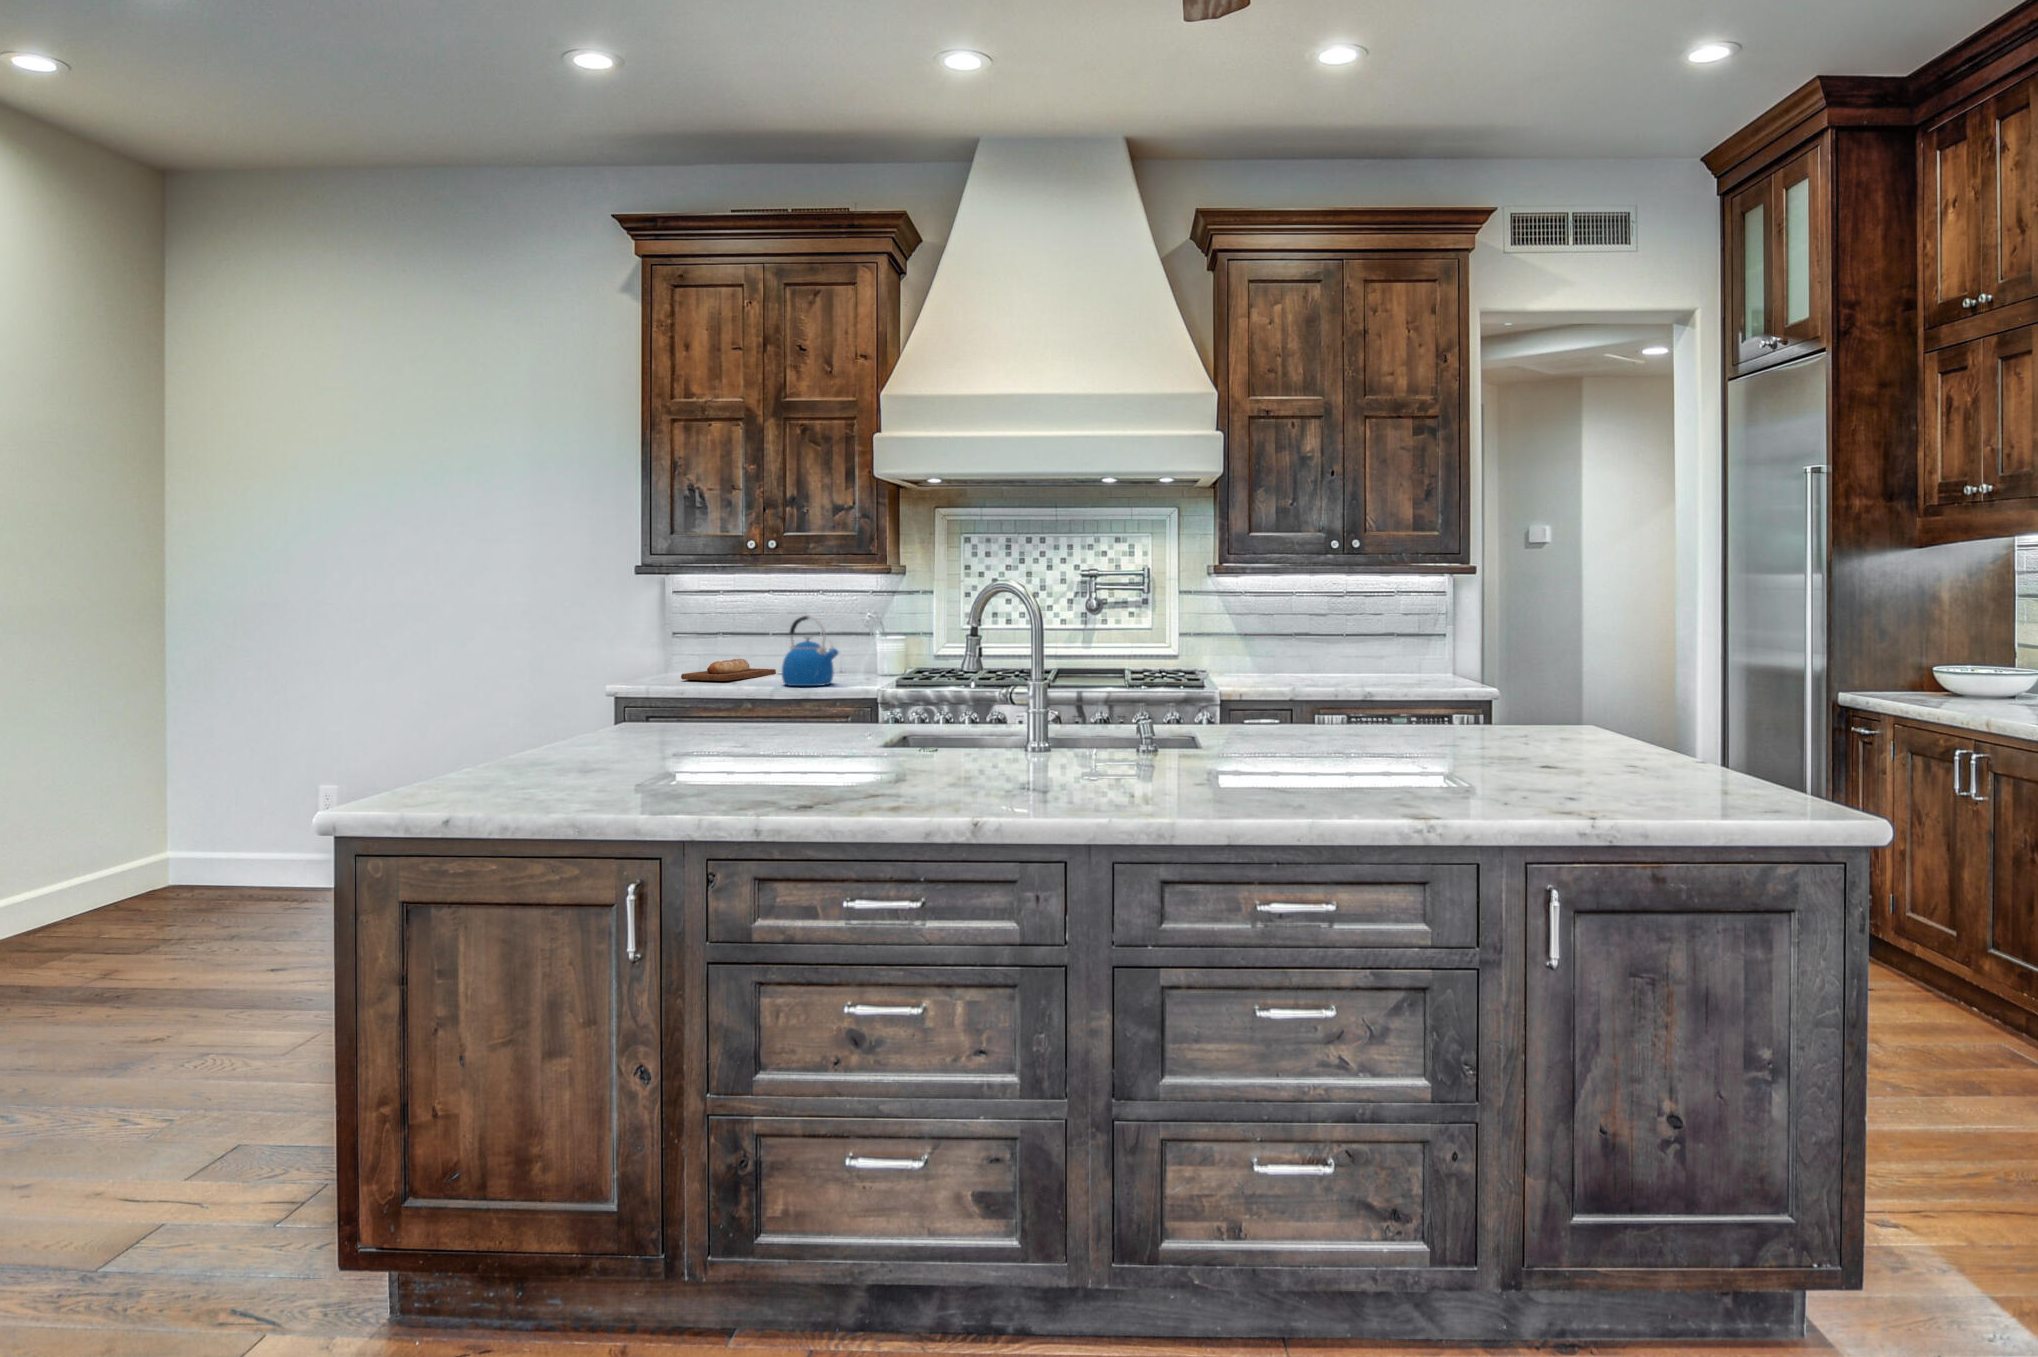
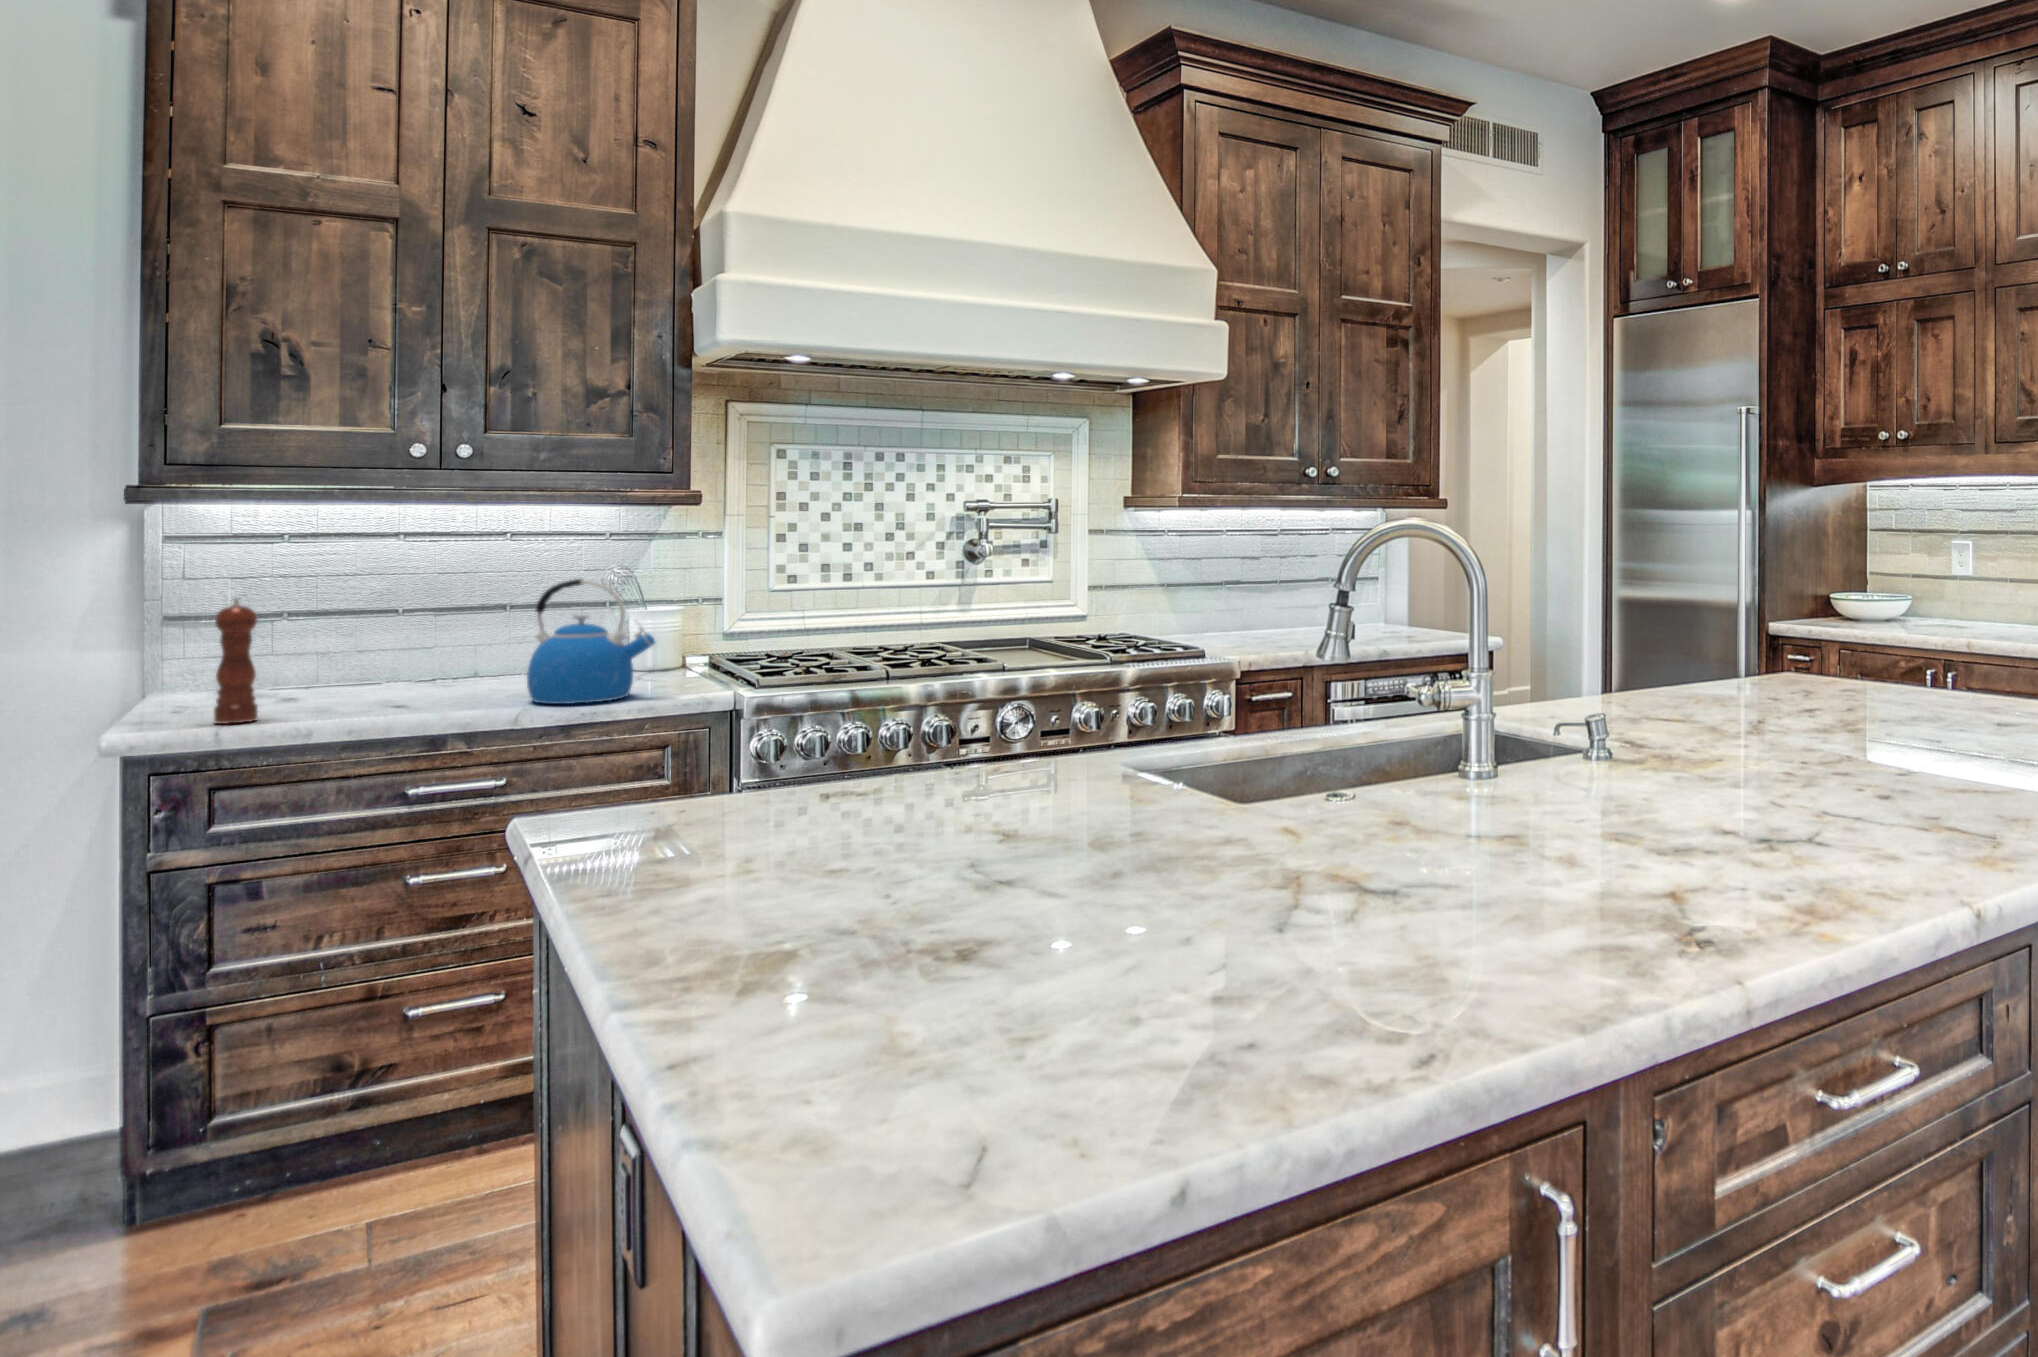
pepper mill: none [656,621,673,684] -> present [214,597,258,724]
bread loaf: present [681,659,776,681] -> none [258,662,437,710]

